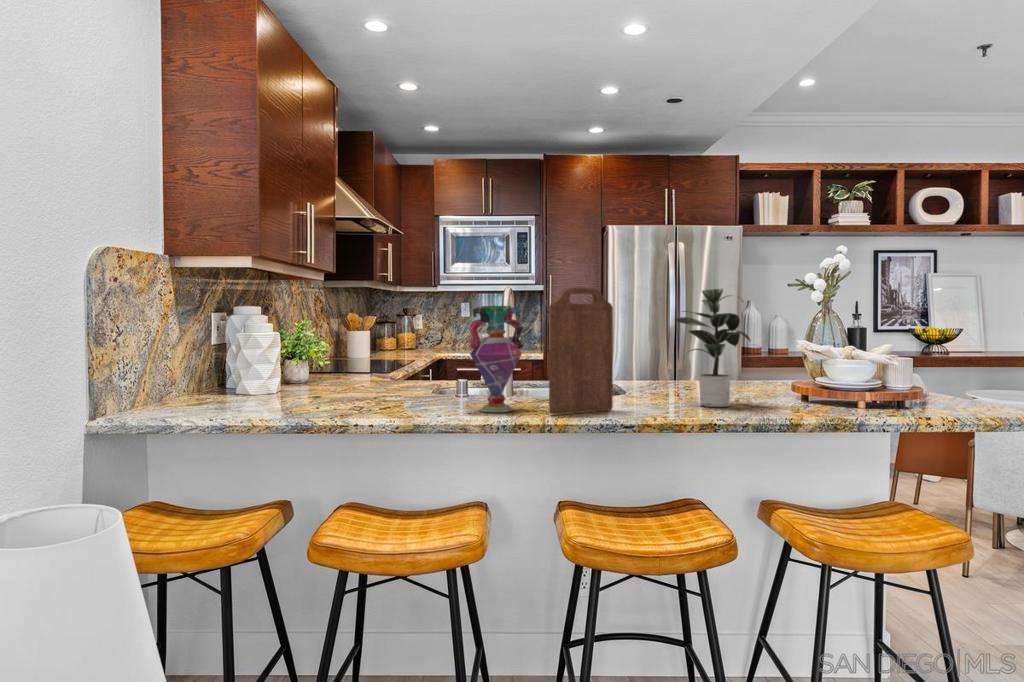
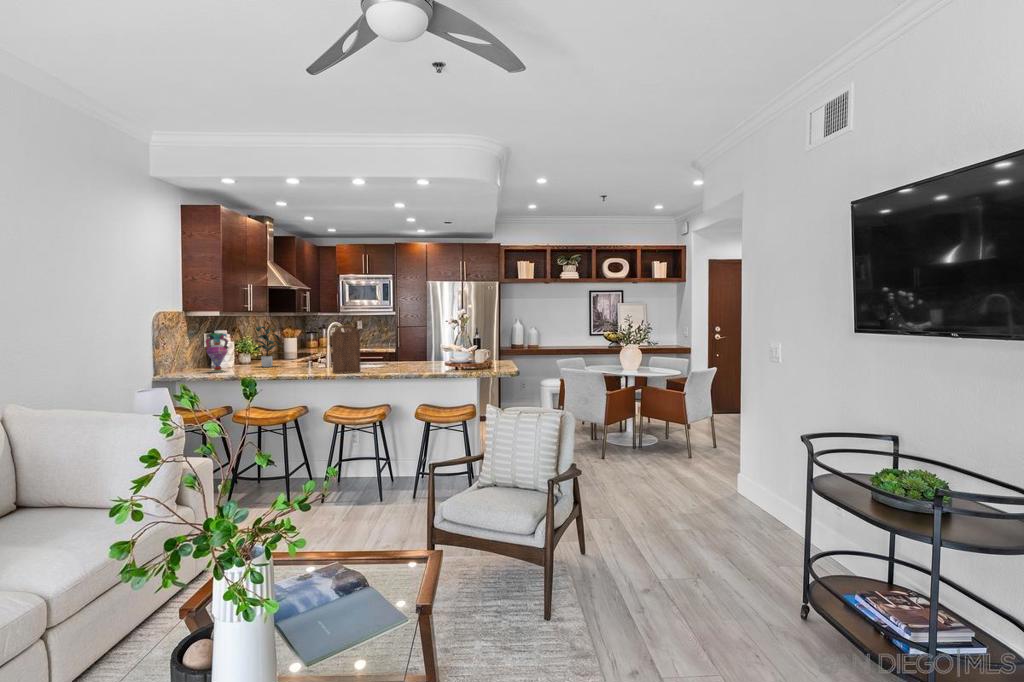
potted plant: present [676,289,751,407] -> present [255,326,282,367]
vase: present [468,306,523,412] -> present [205,333,228,372]

